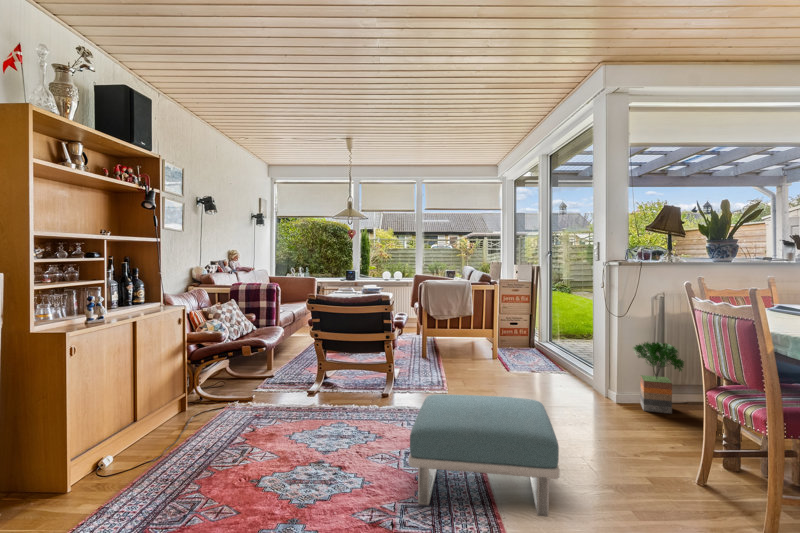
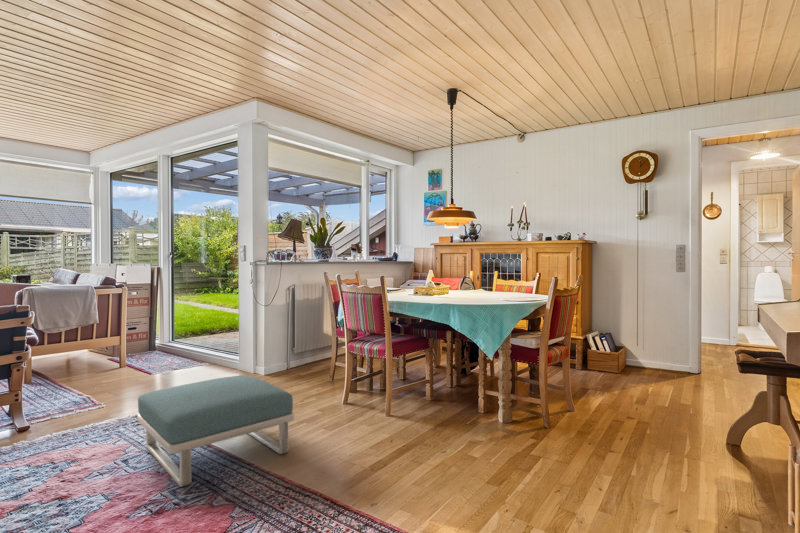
potted tree: present [634,342,684,414] -> none [276,321,314,375]

